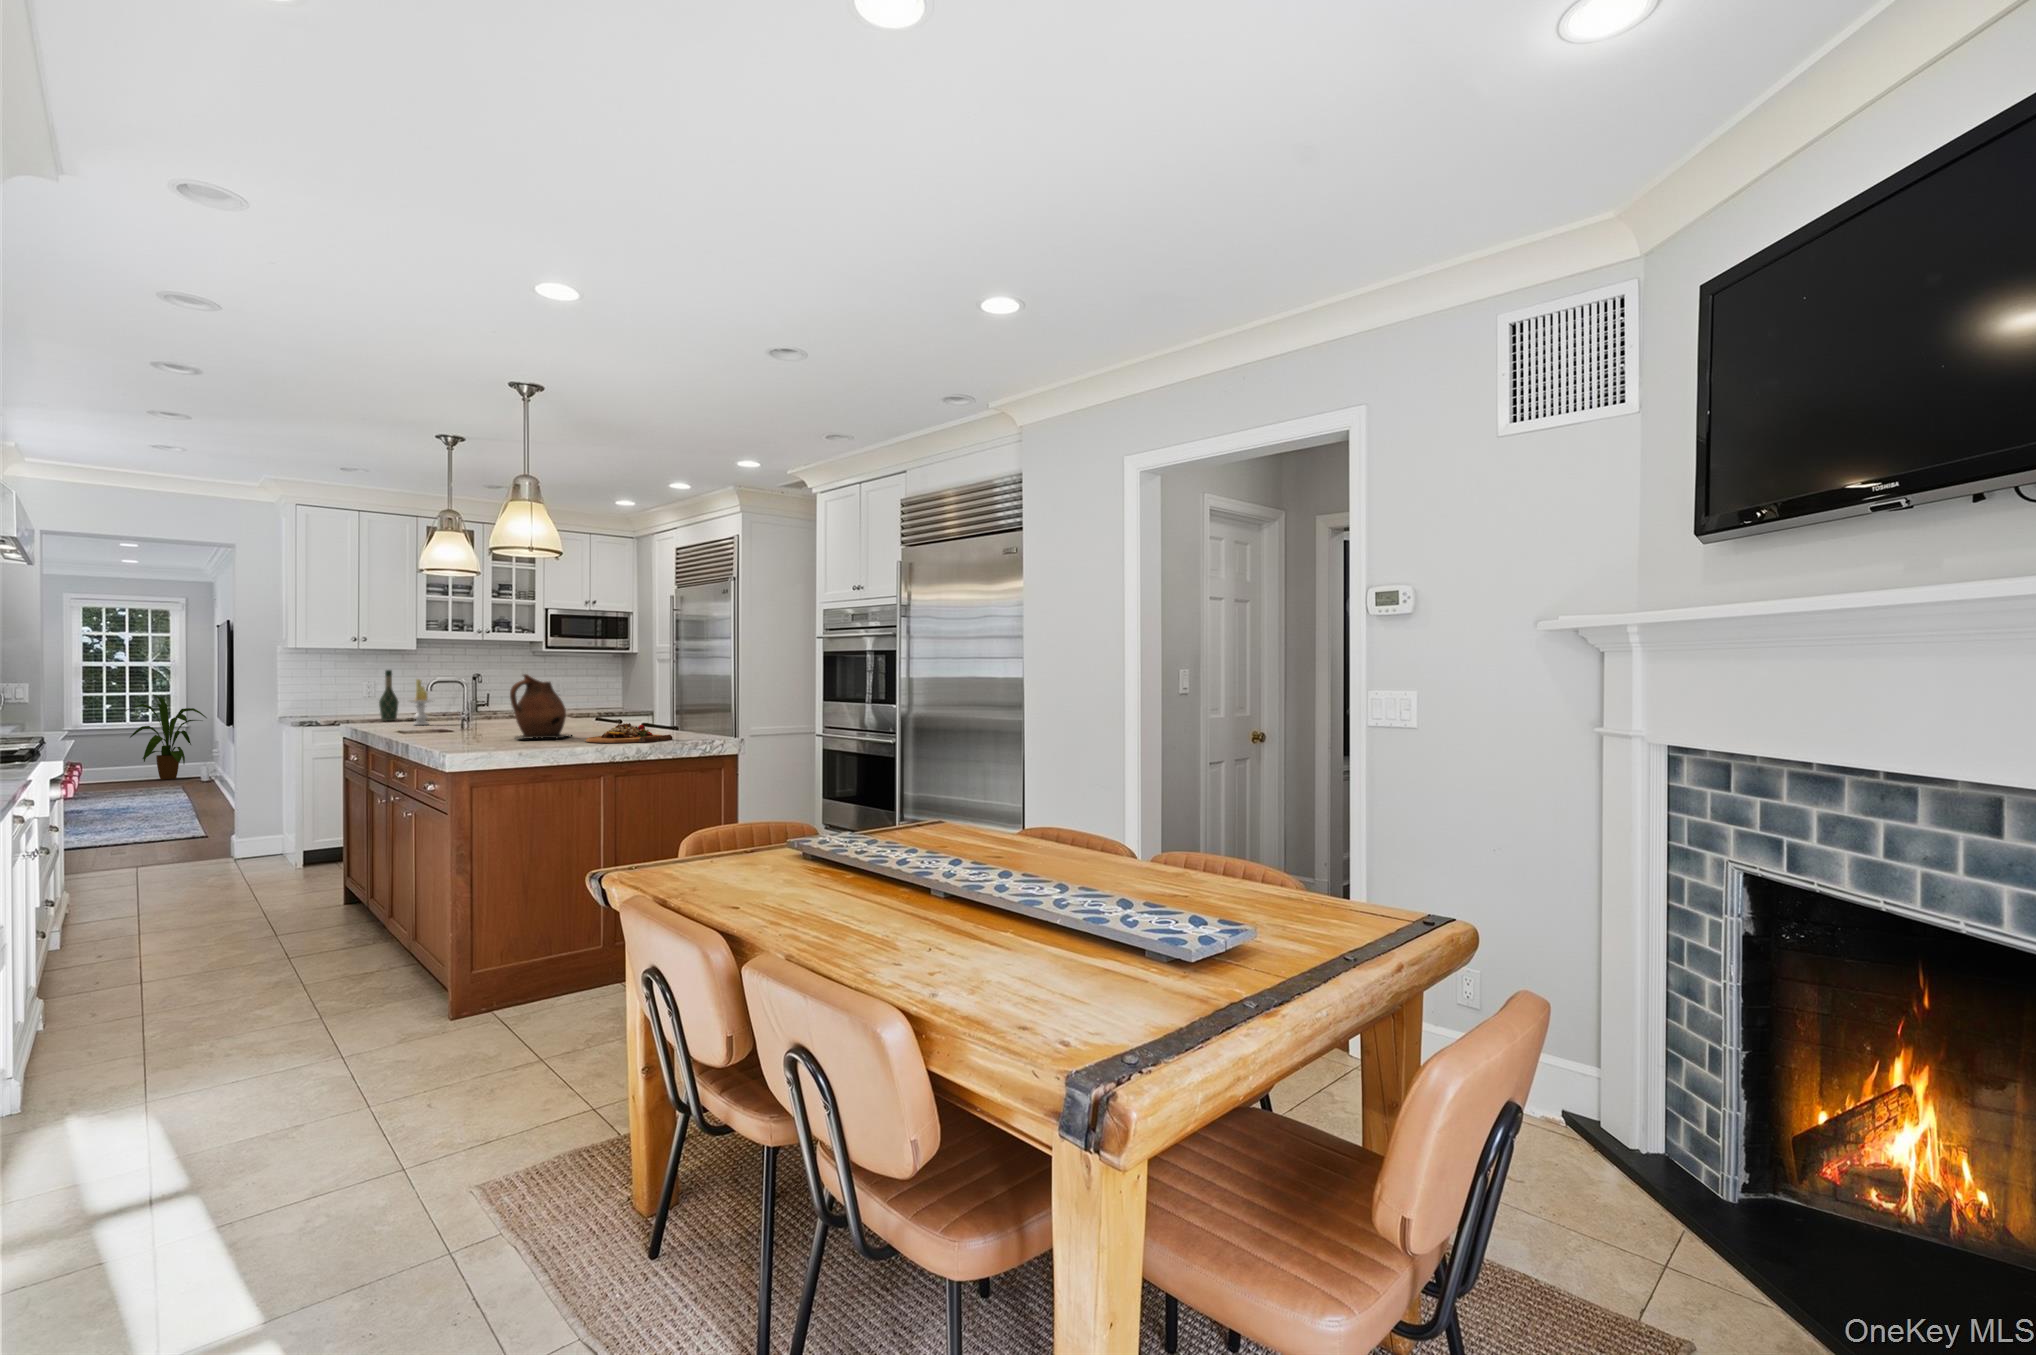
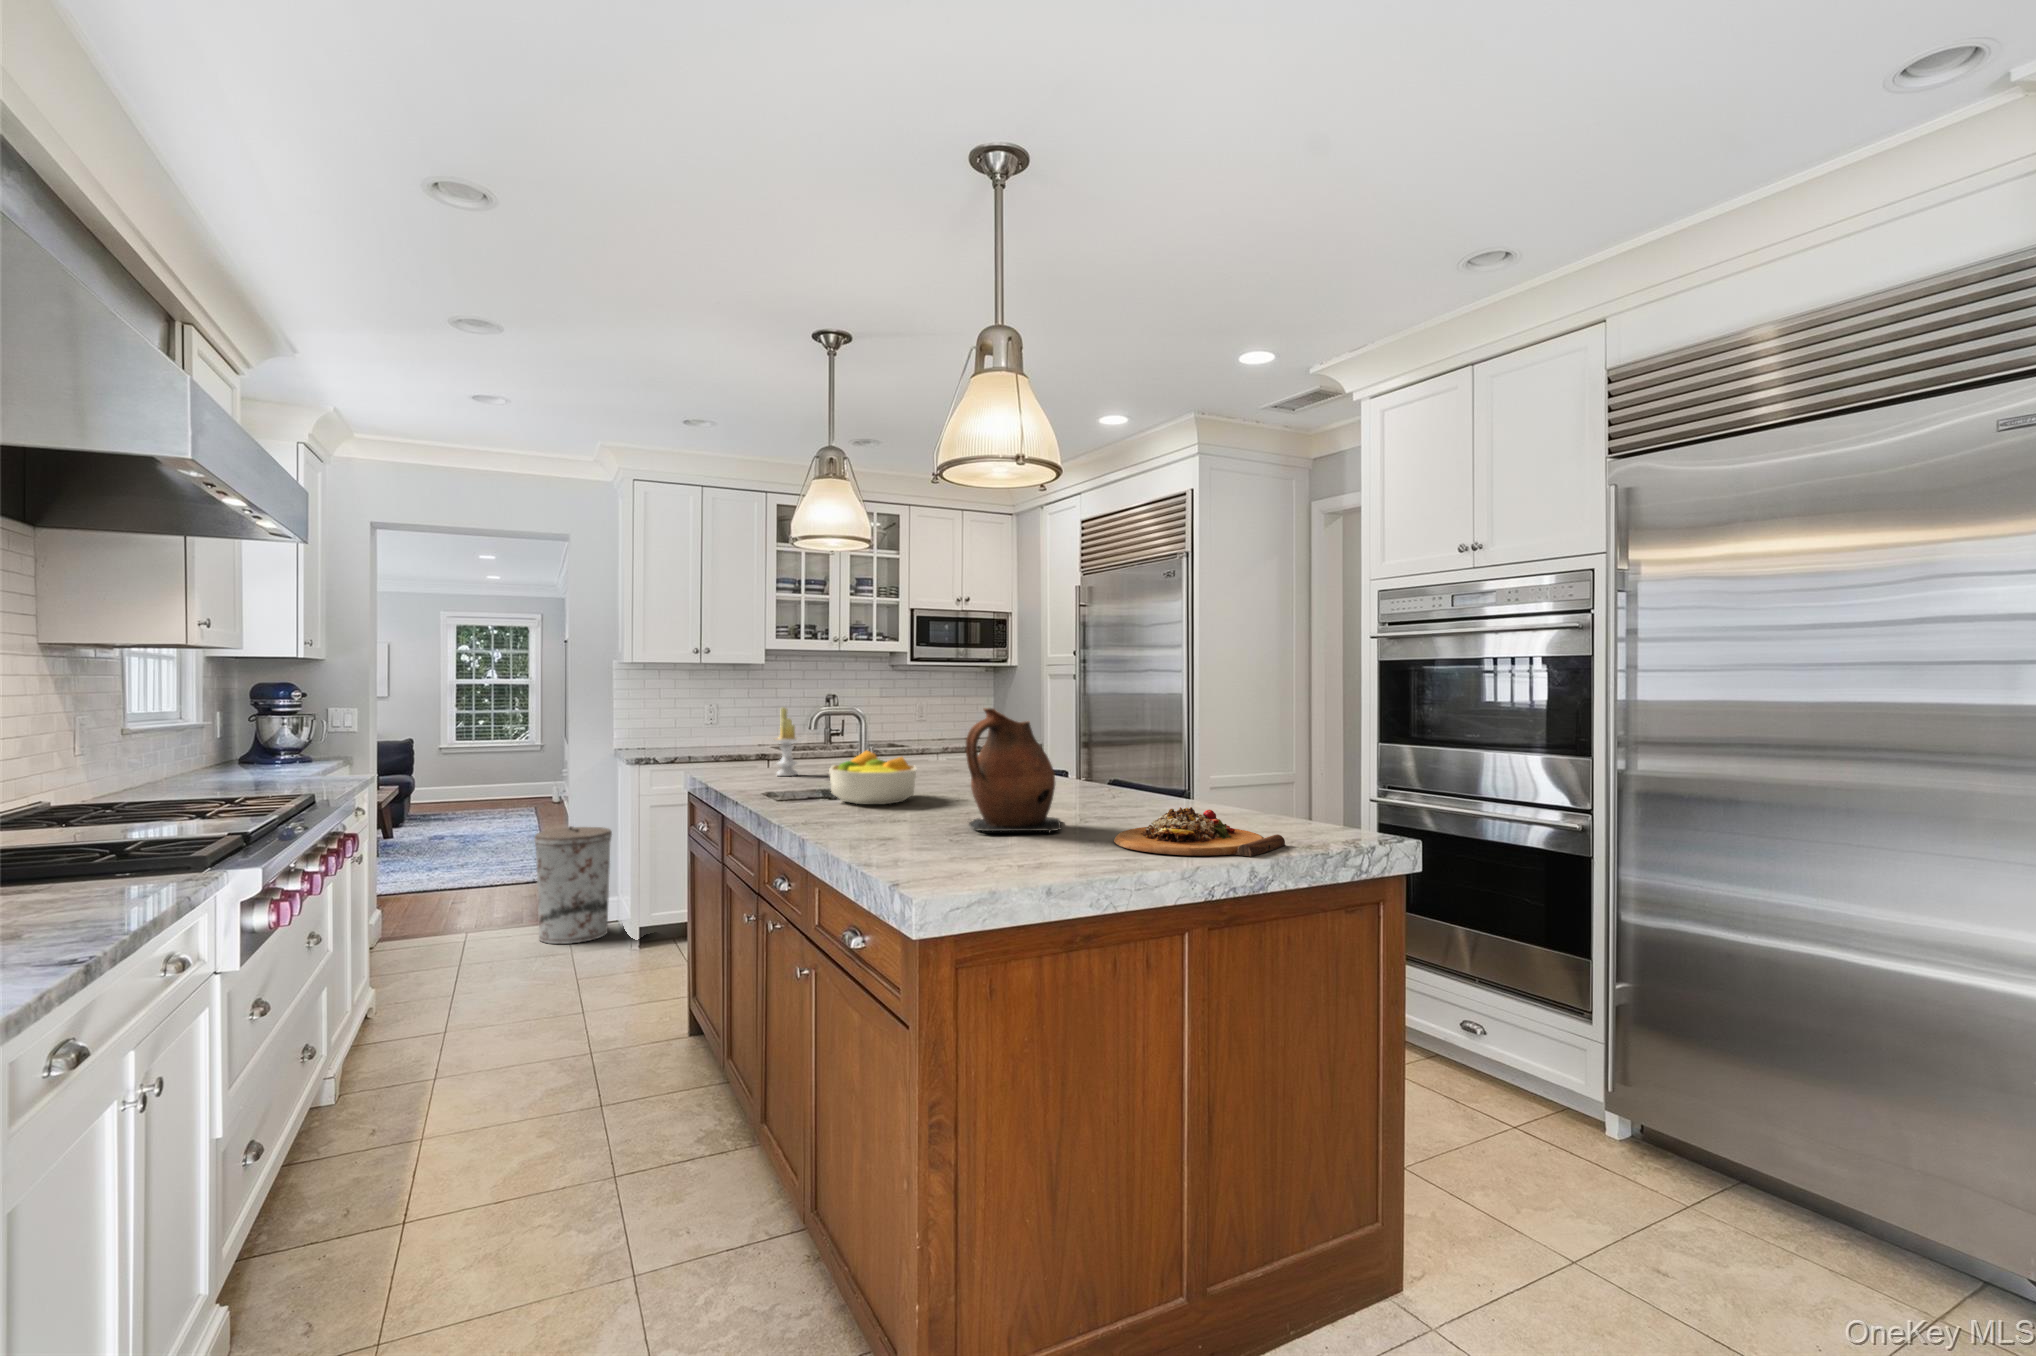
wine bottle: present [379,670,398,721] -> none [729,692,753,763]
house plant: present [126,695,207,780] -> none [487,713,558,802]
fruit bowl: none [439,703,501,734] -> present [829,751,916,804]
trash can: none [204,777,276,868] -> present [534,826,612,944]

